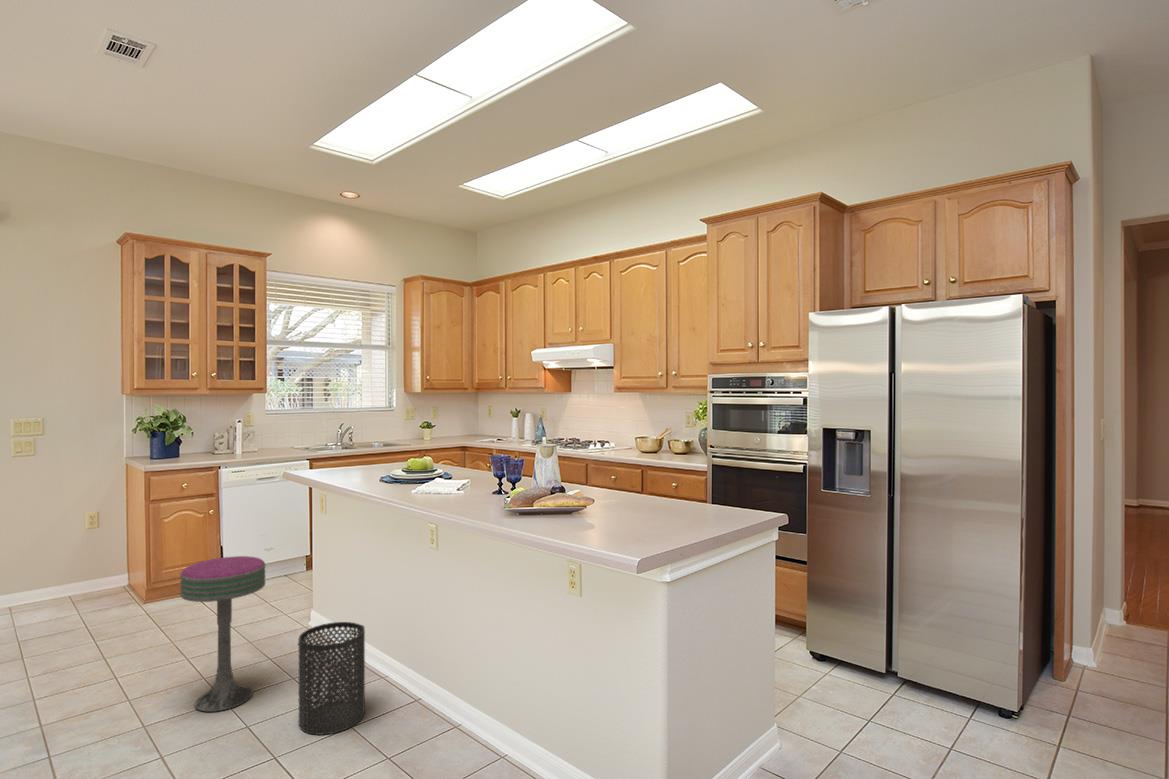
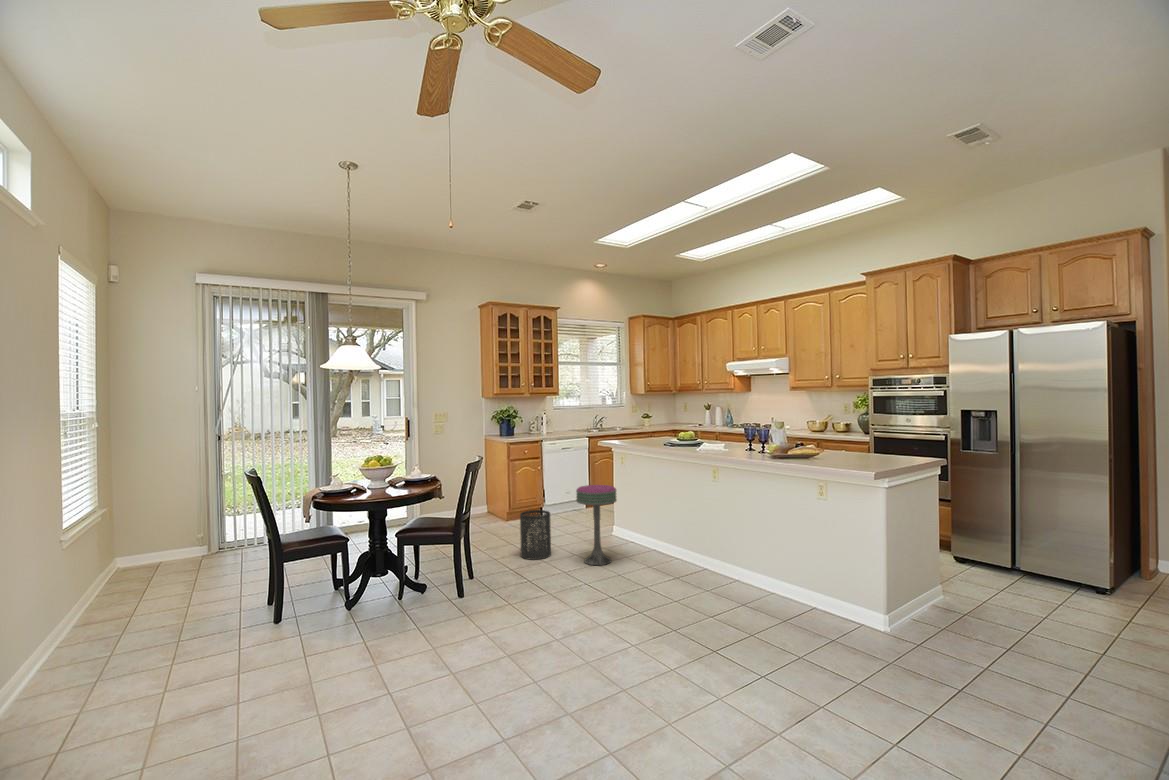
trash can: present [298,622,365,735] -> present [520,510,551,560]

